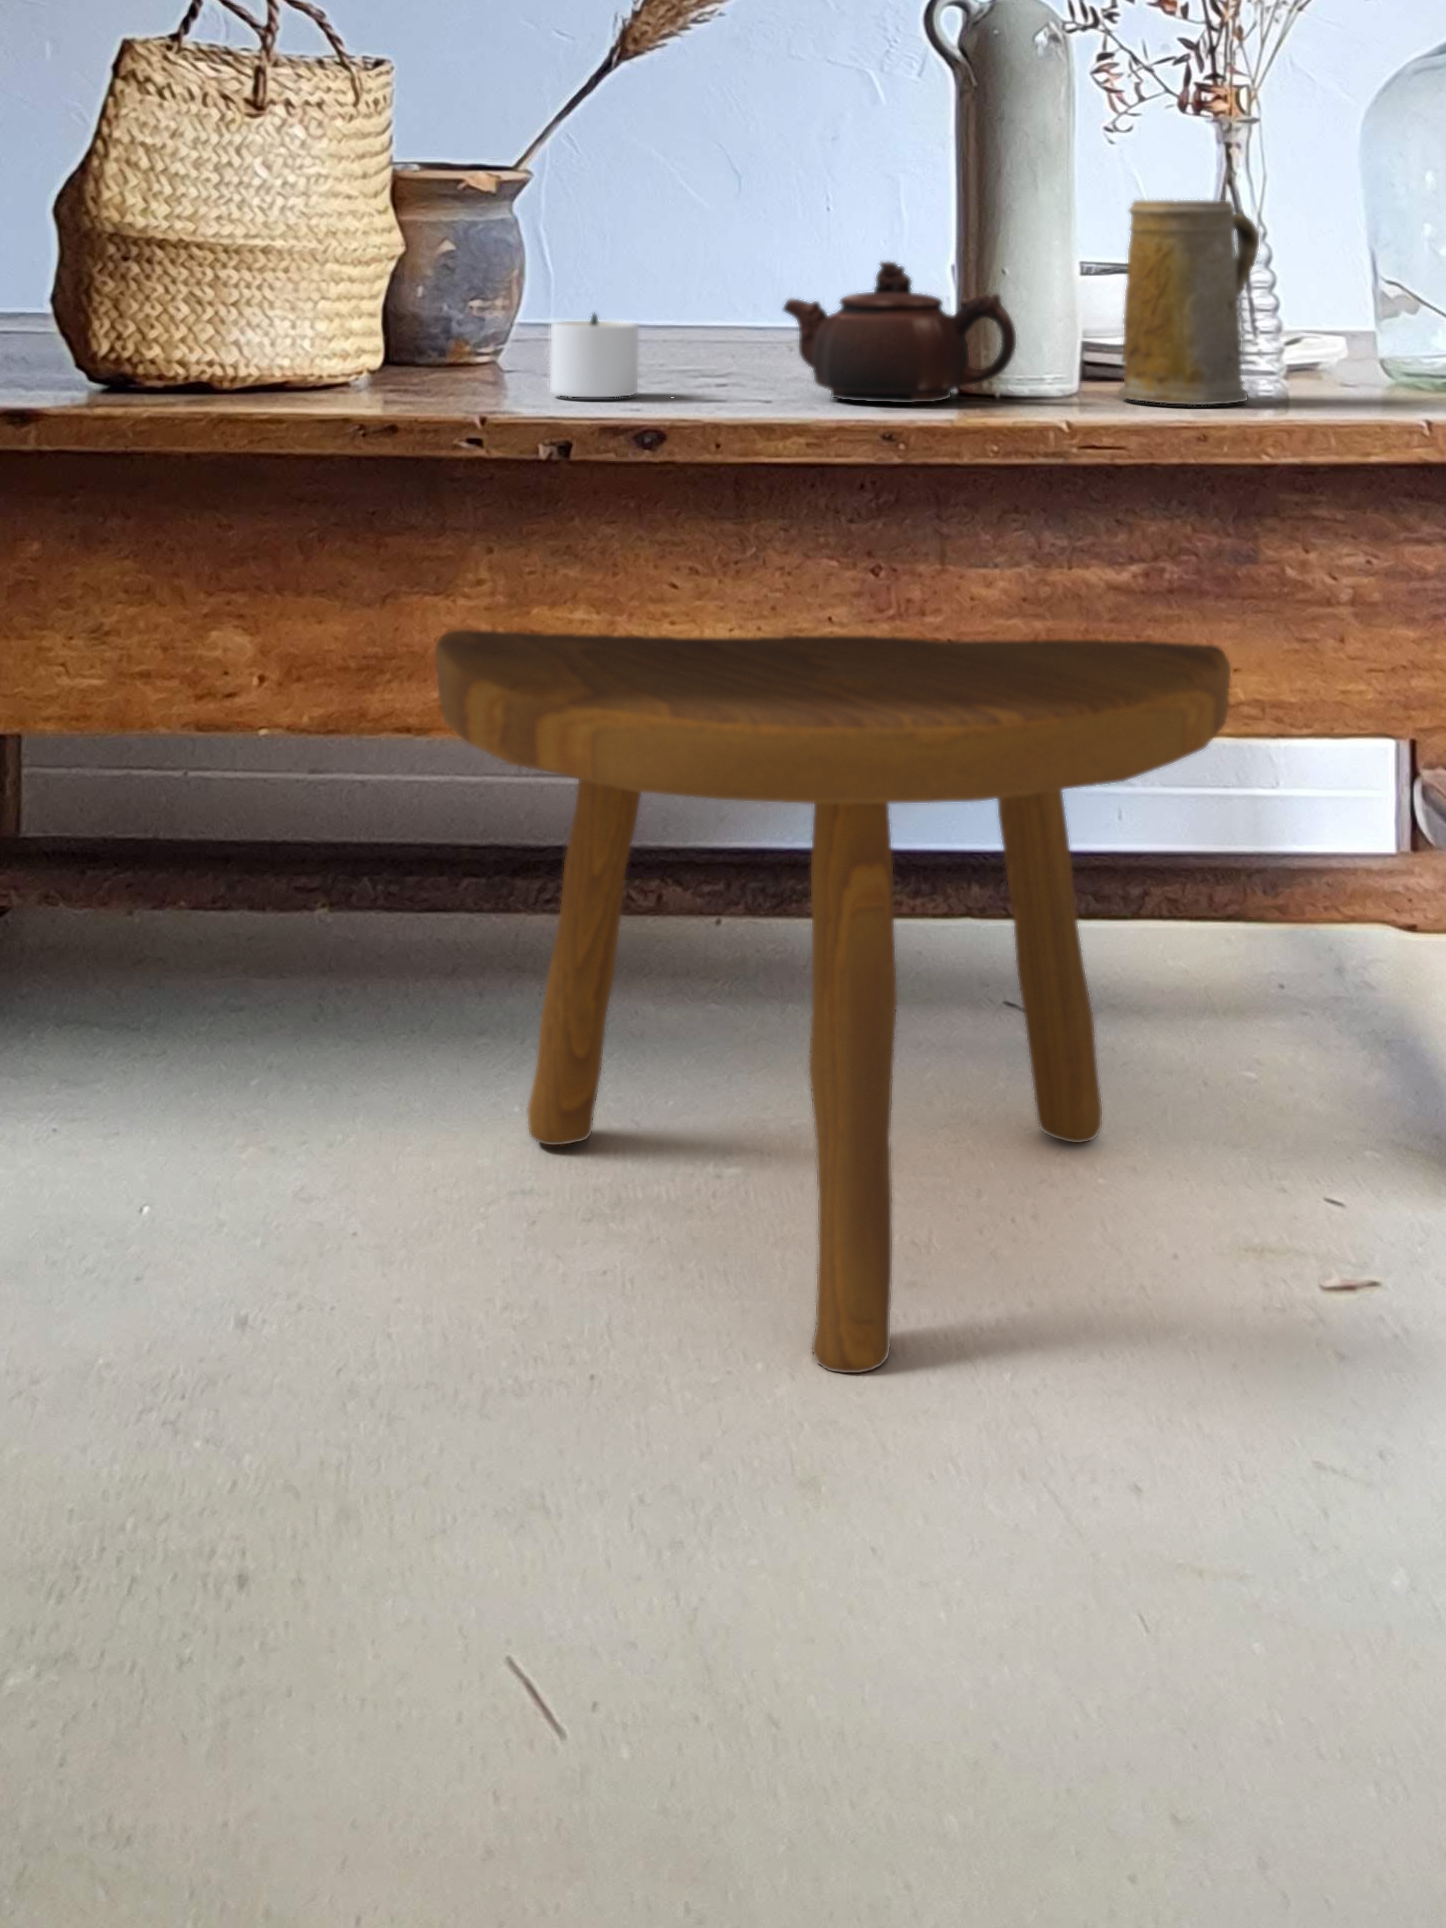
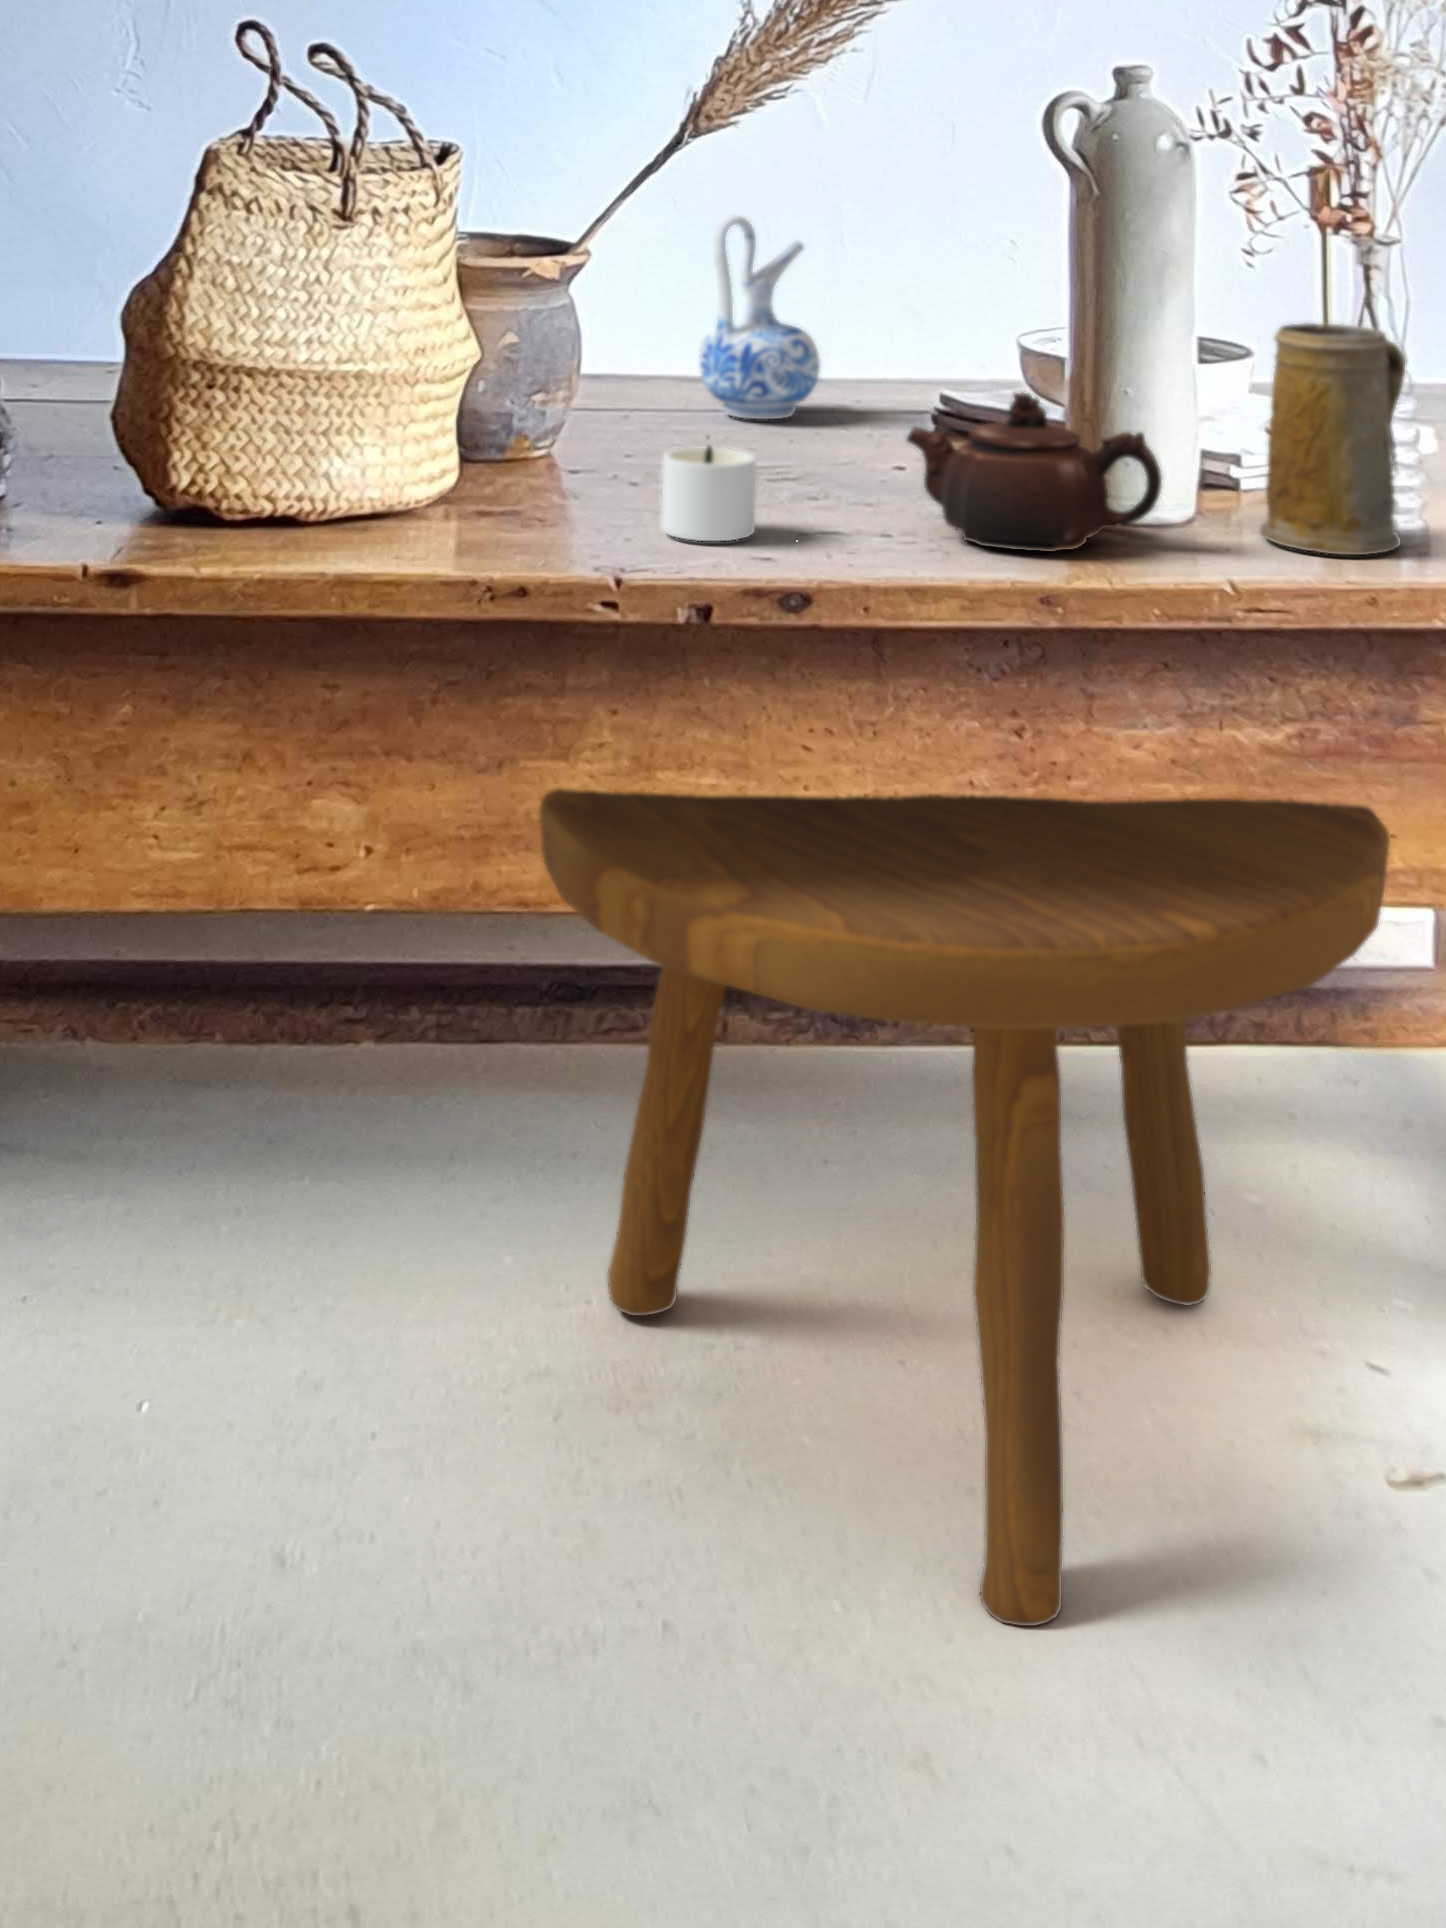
ceramic pitcher: none [652,156,765,346] -> present [699,215,820,419]

